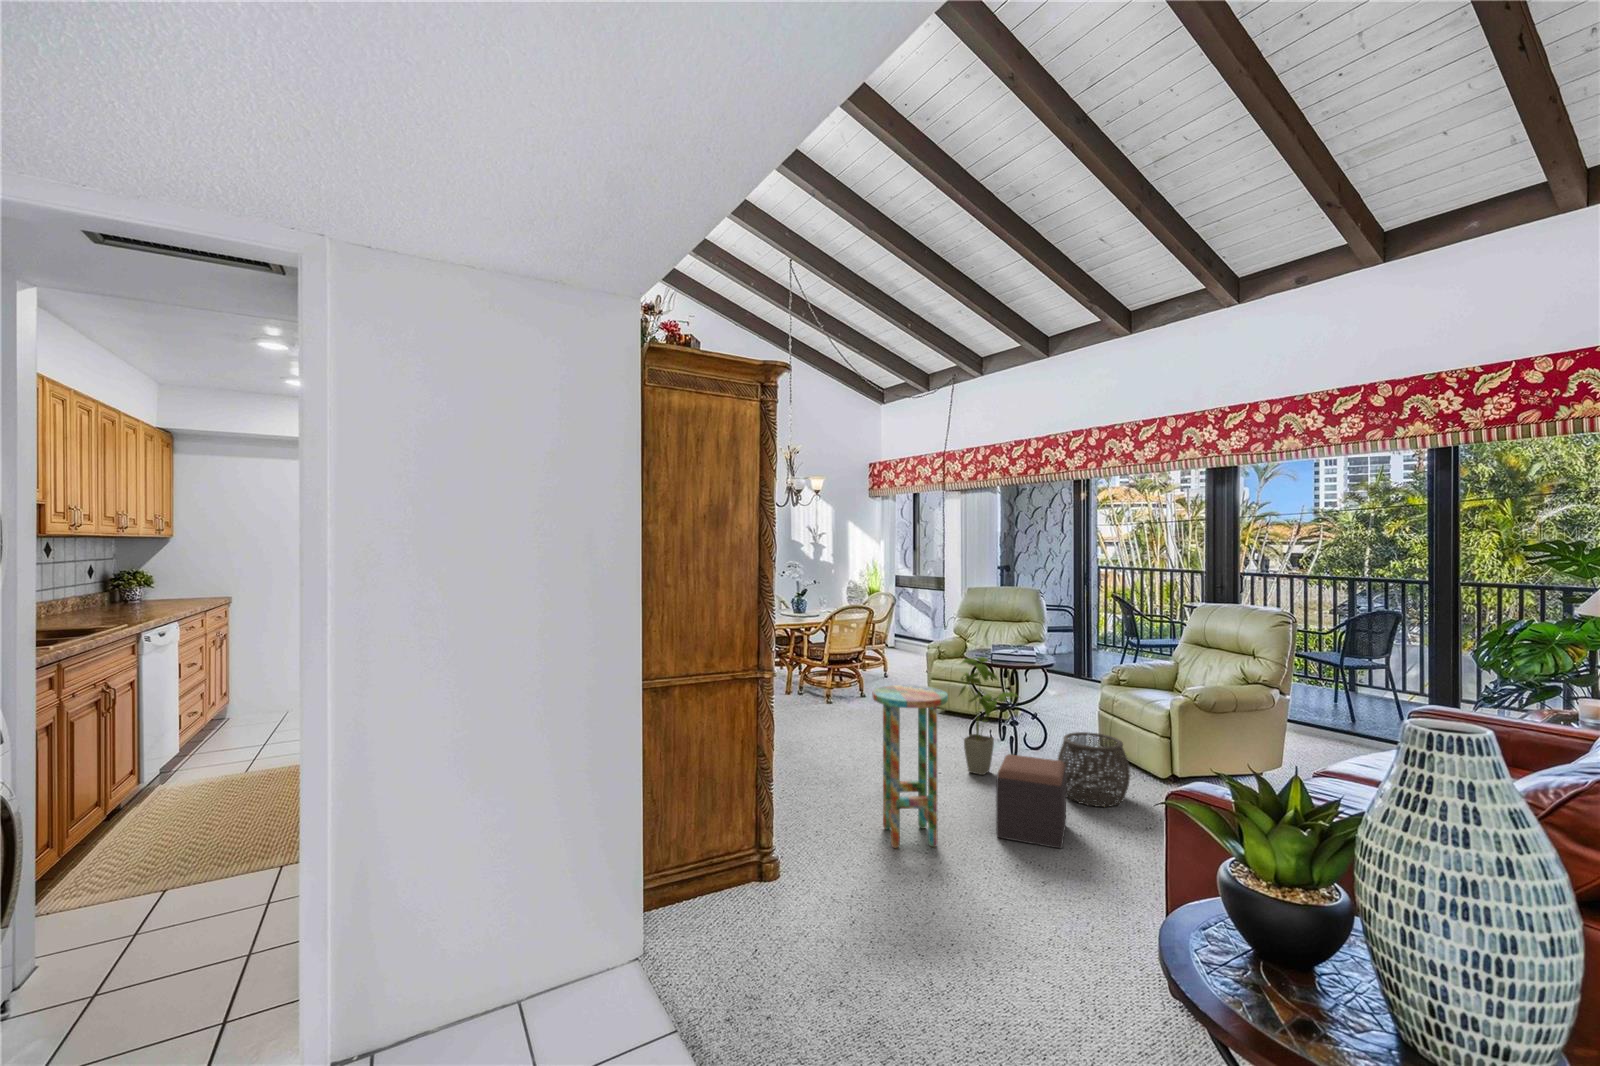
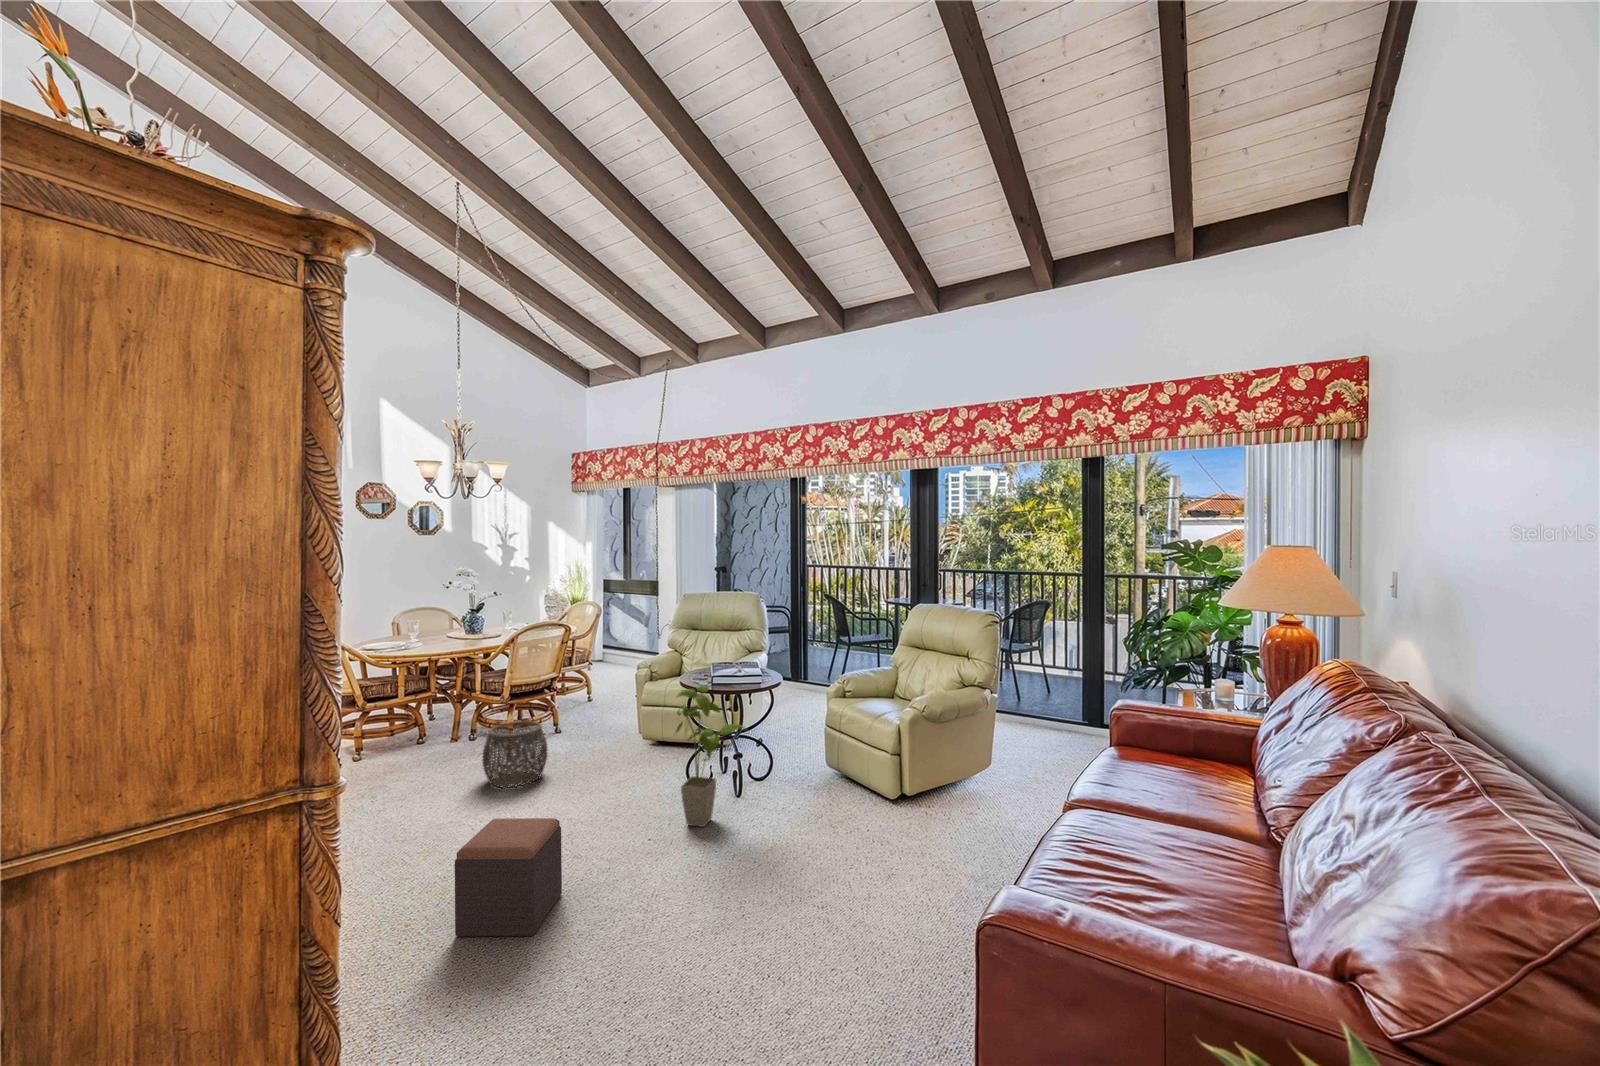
side table: present [872,685,948,848] -> none [556,744,662,984]
woven basket: present [1058,732,1130,807] -> present [482,721,548,788]
footstool: present [996,754,1066,848] -> present [455,818,562,936]

